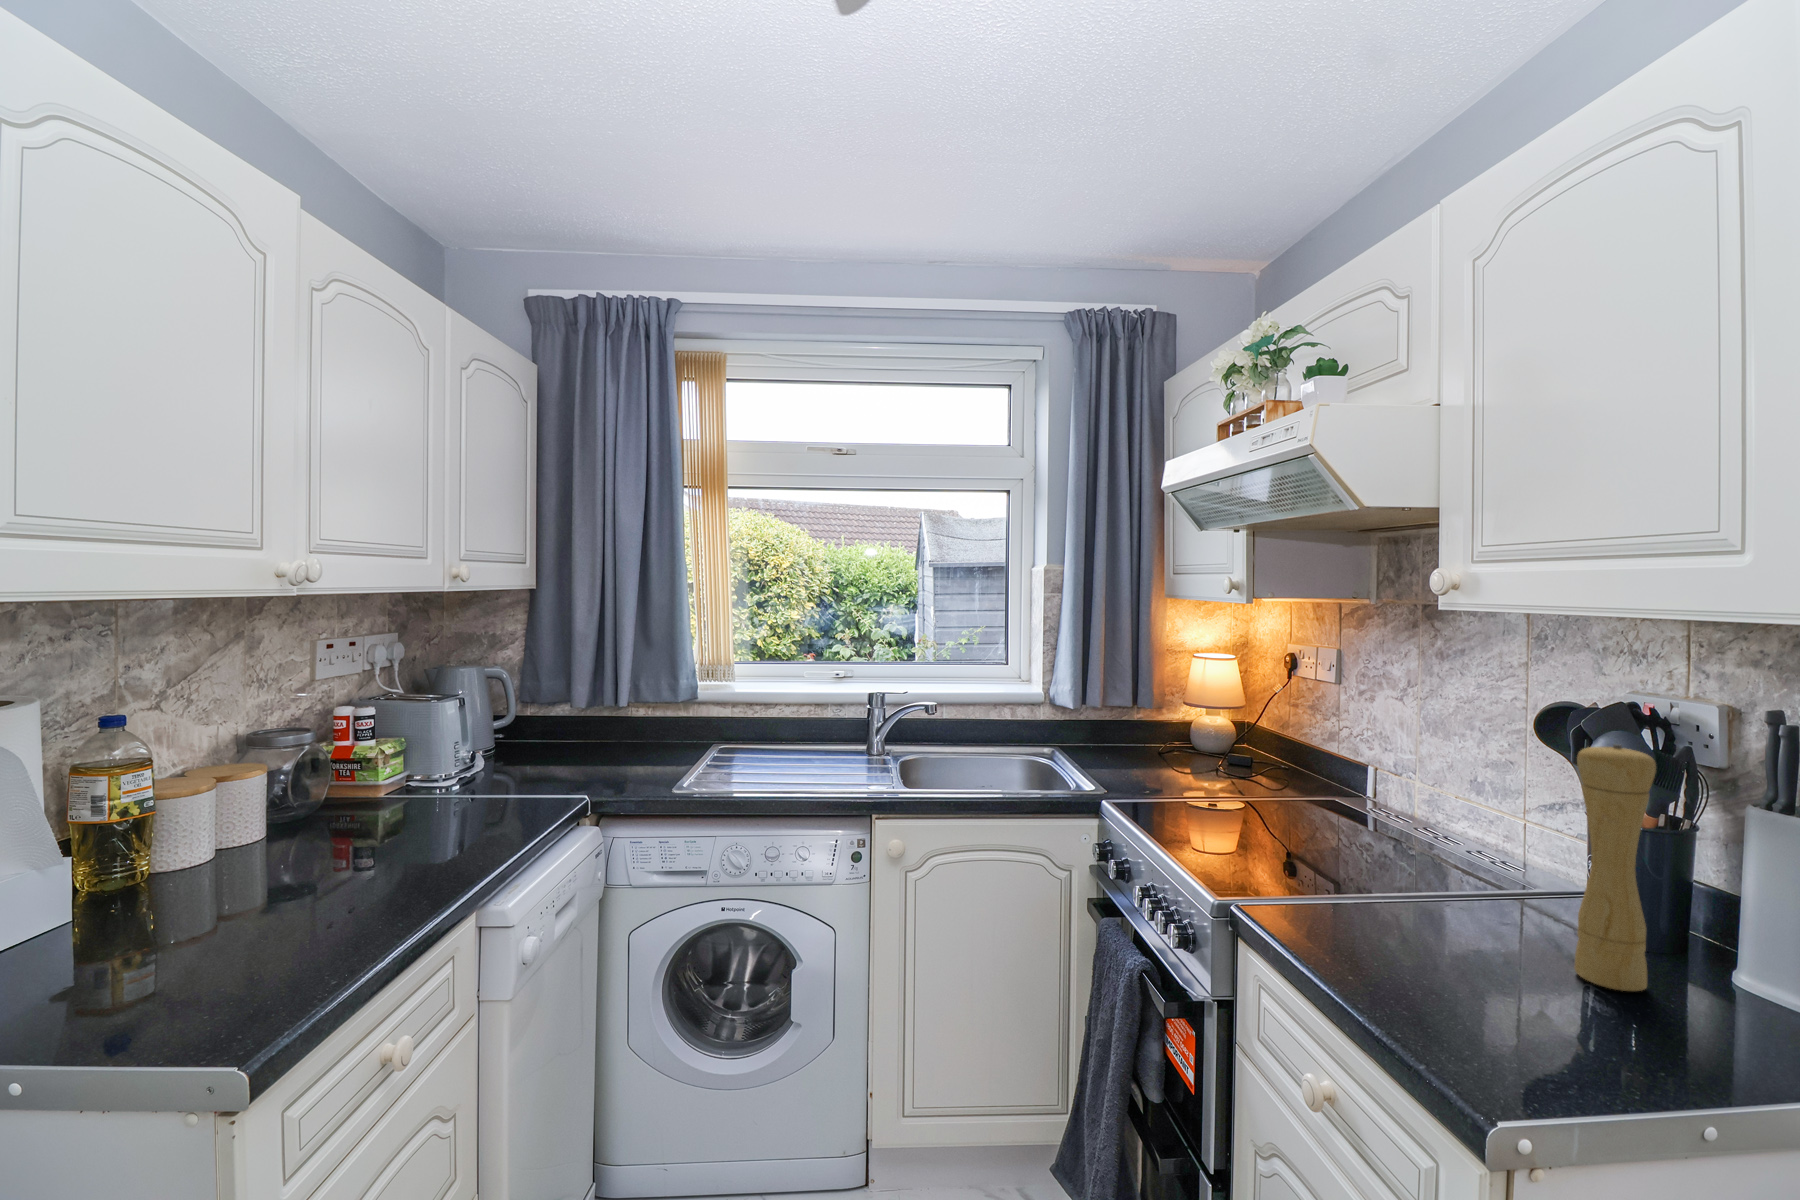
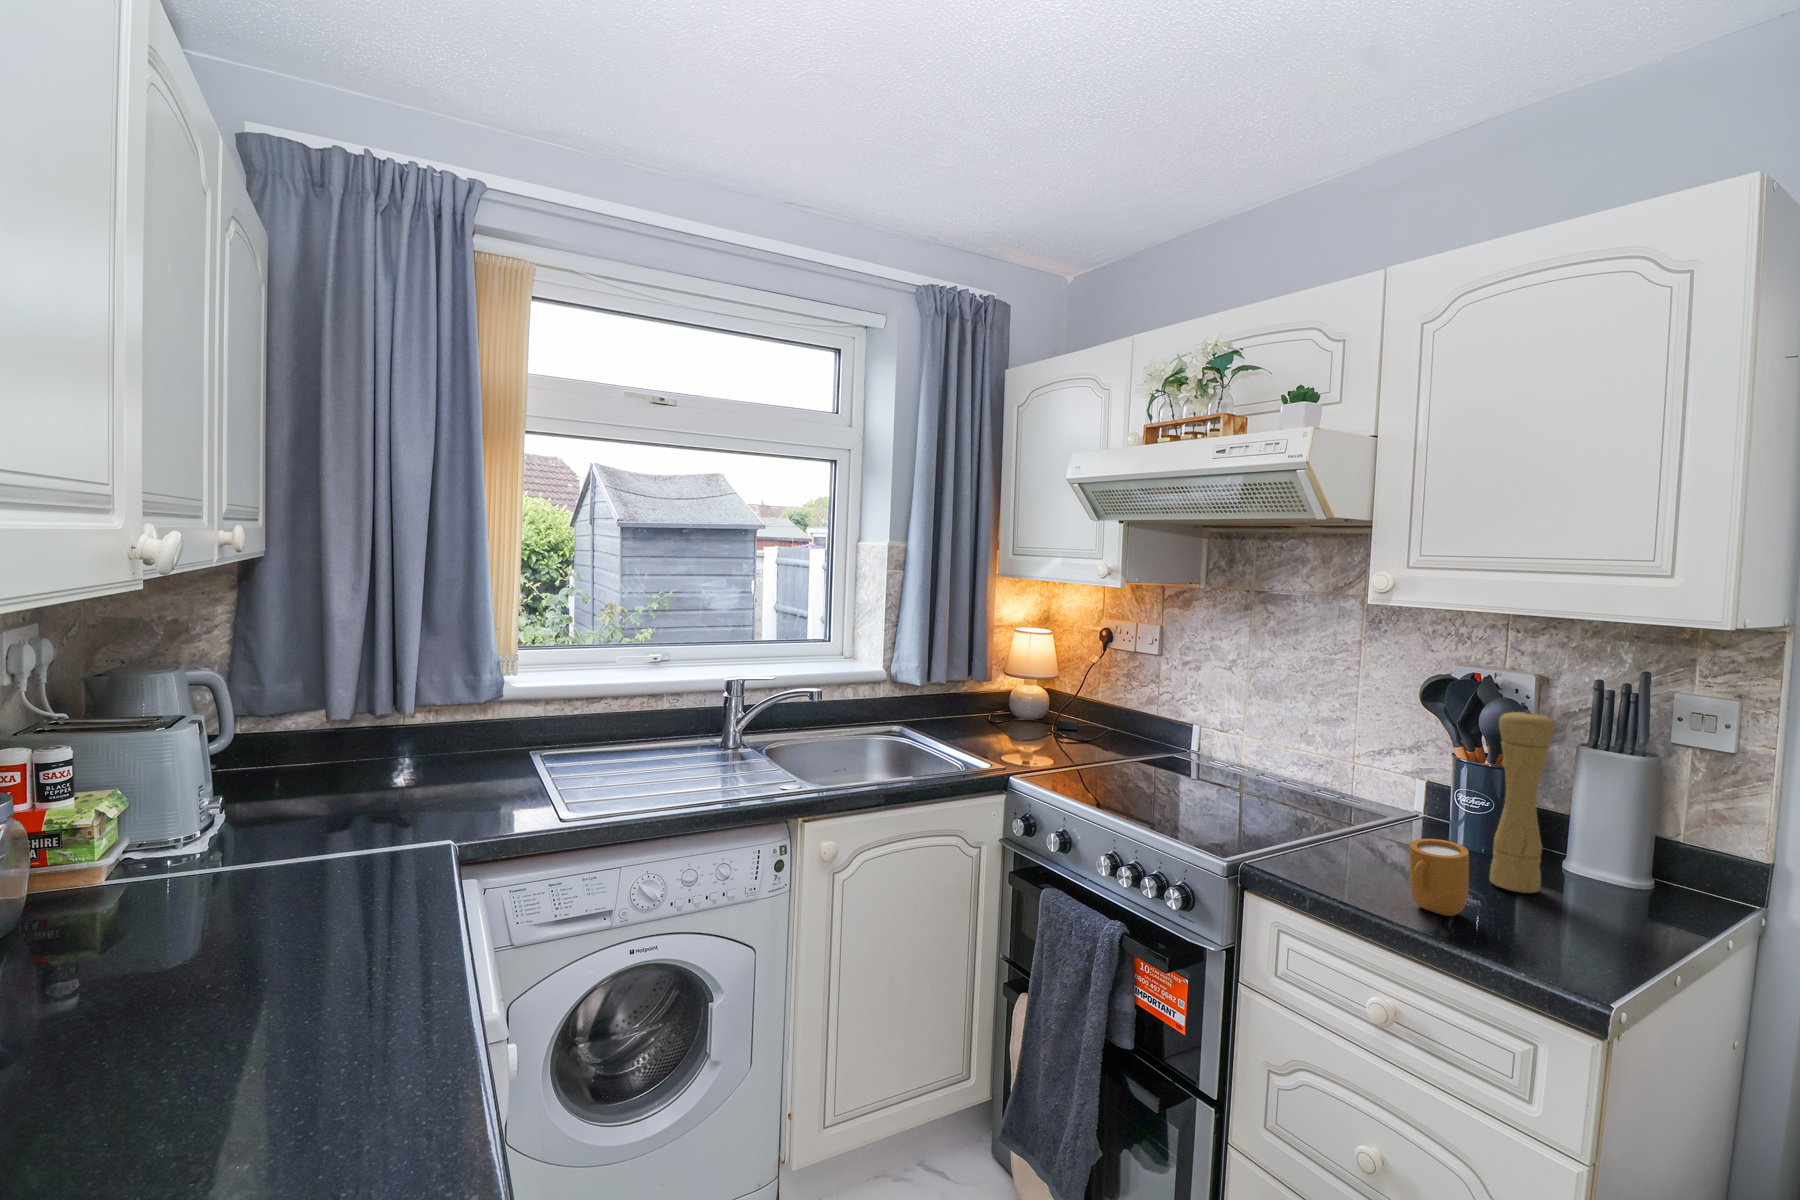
mug: none [1382,893,1471,992] -> present [1410,839,1469,916]

